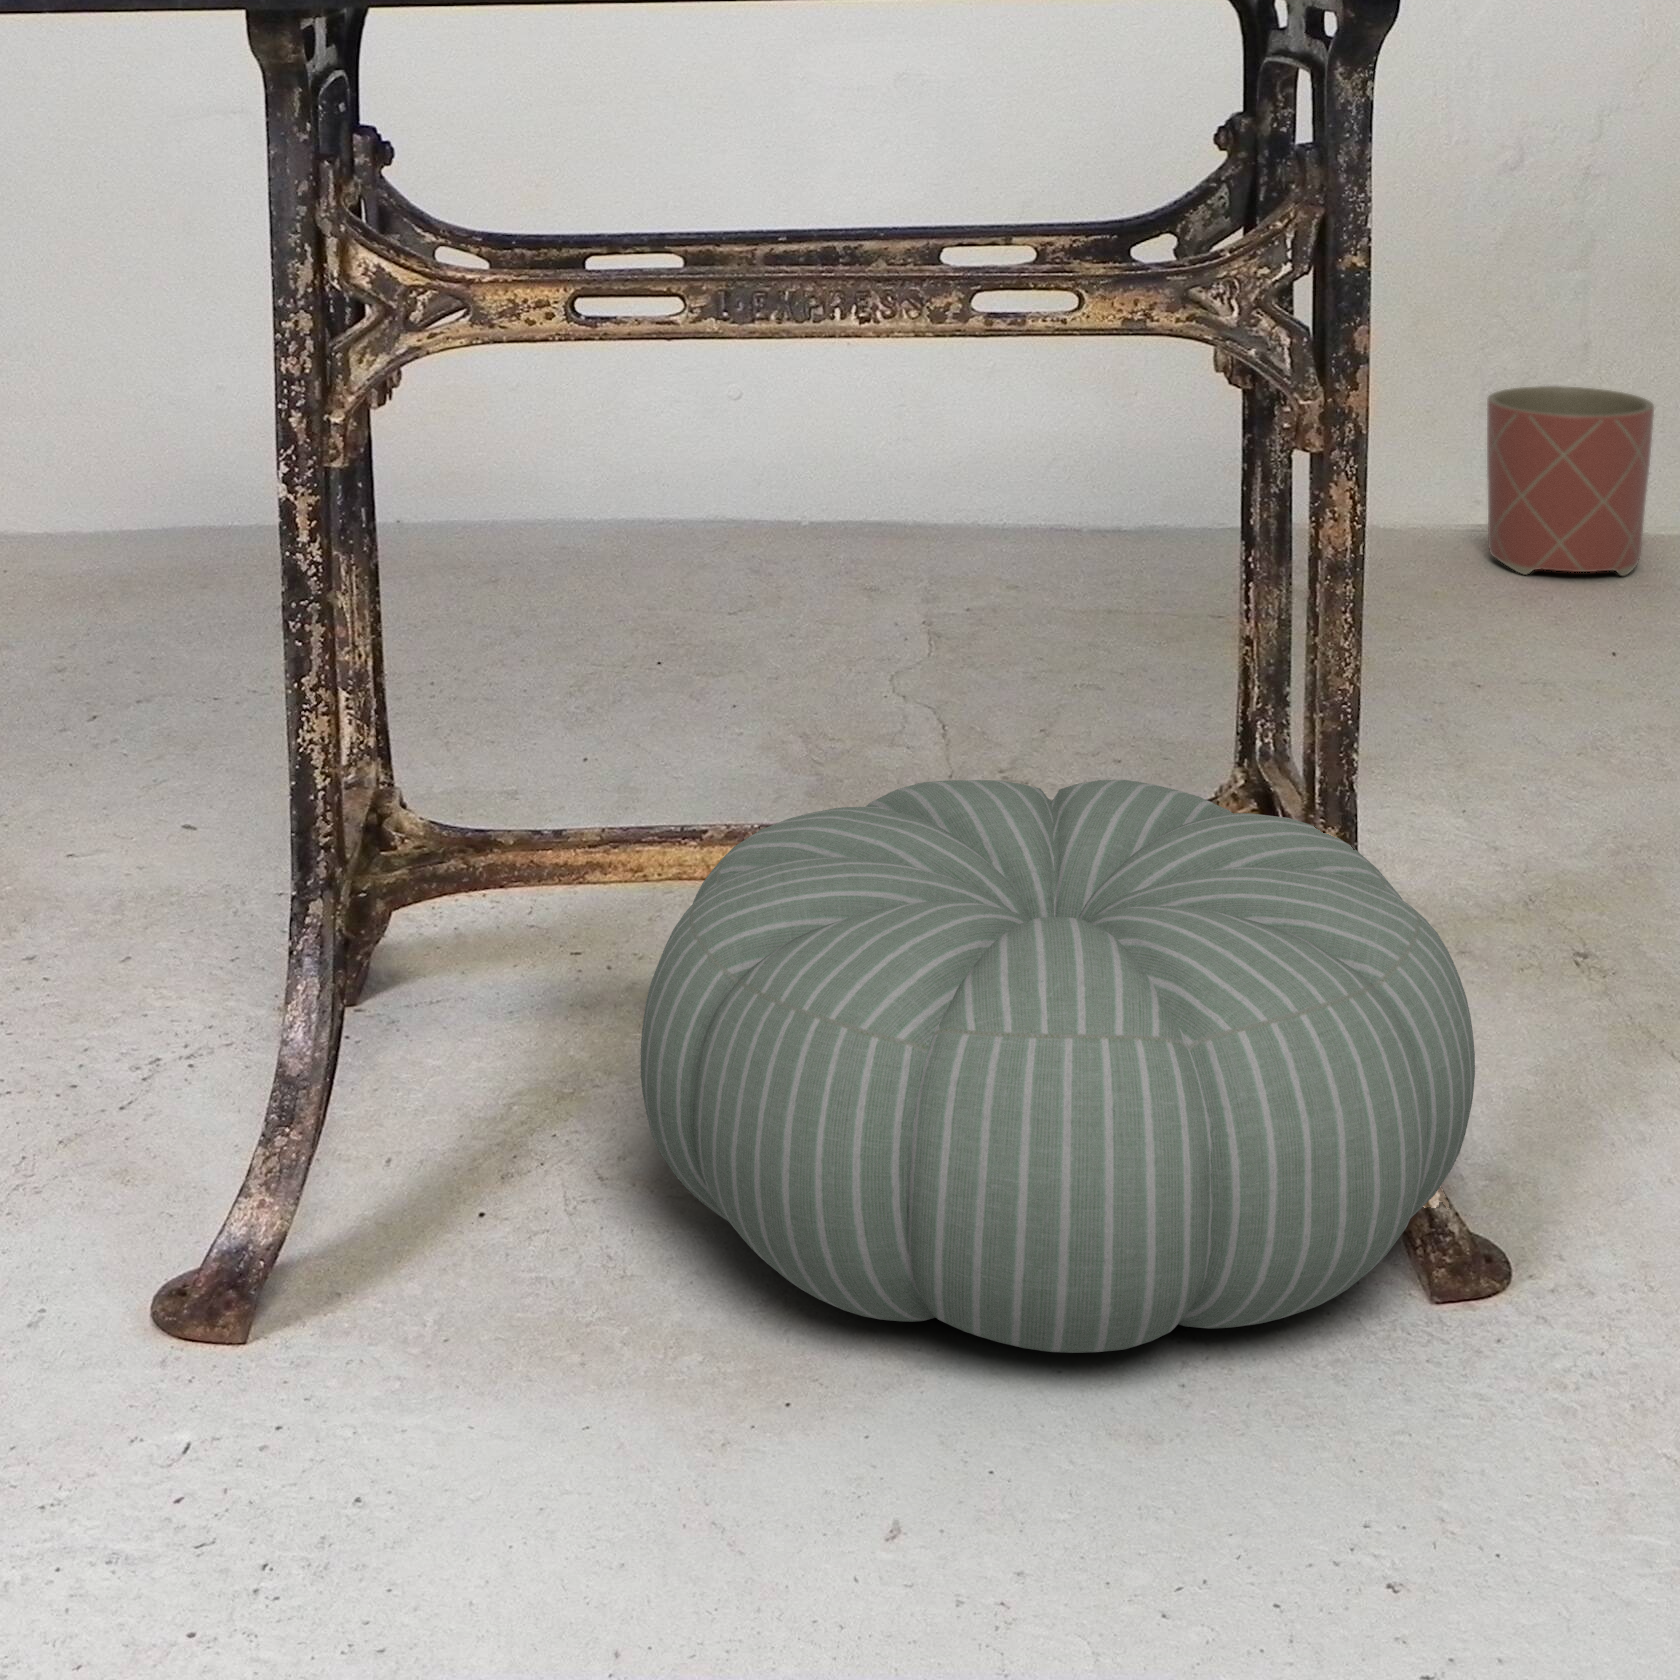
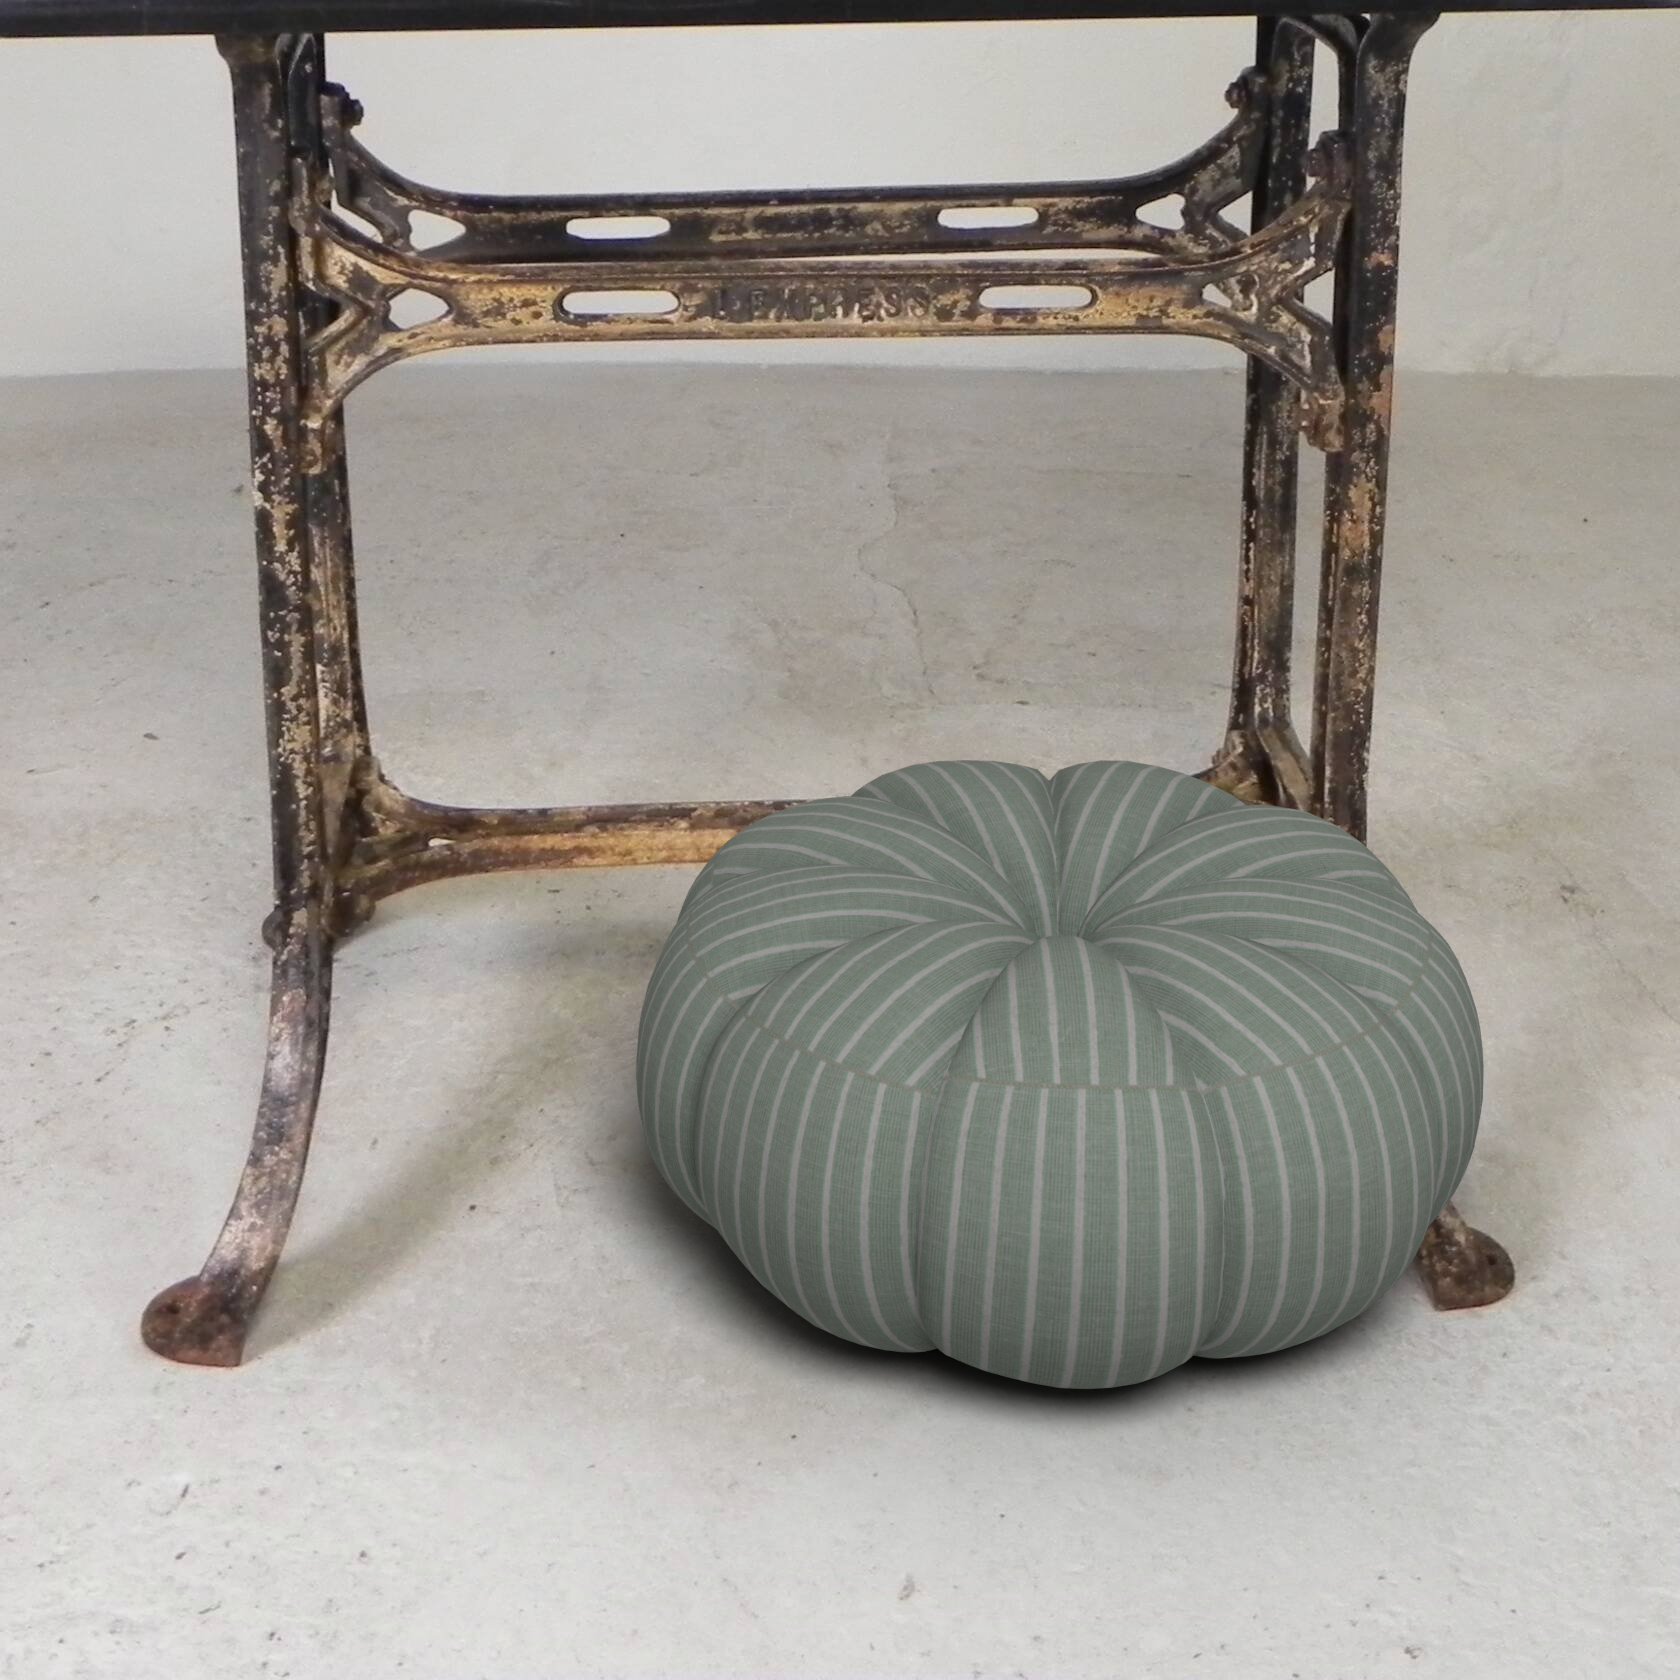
planter: present [1487,386,1654,576] -> none [1471,248,1644,447]

